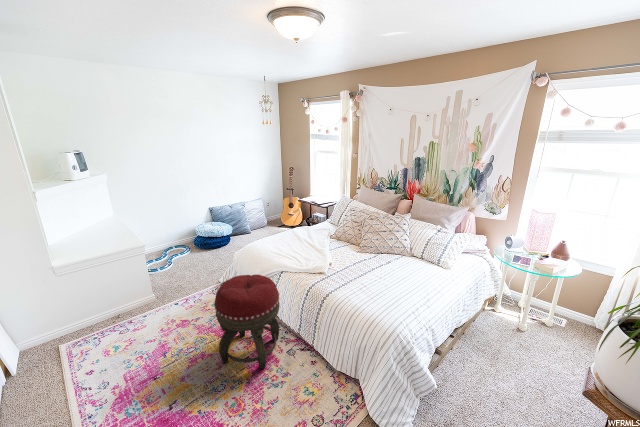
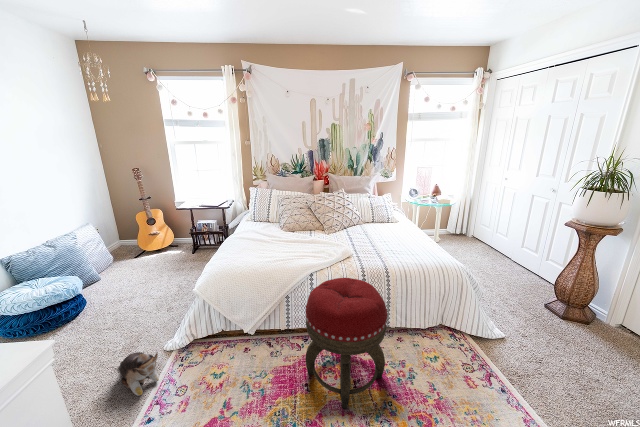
plush toy: none [180,271,205,293] -> present [120,352,159,396]

